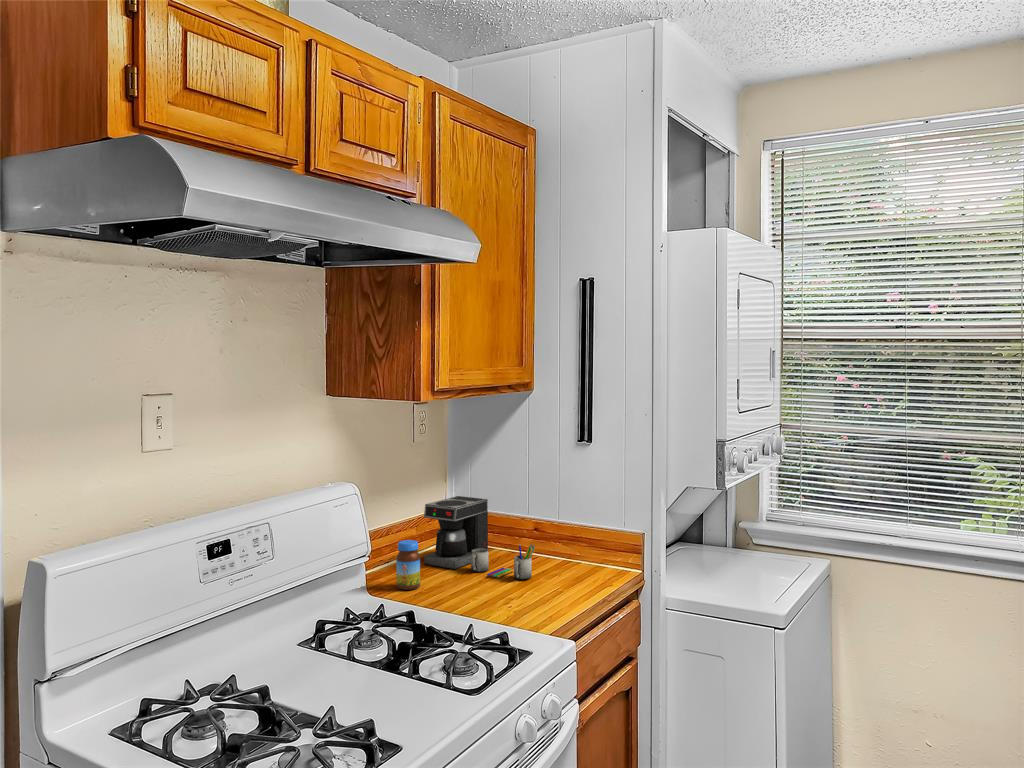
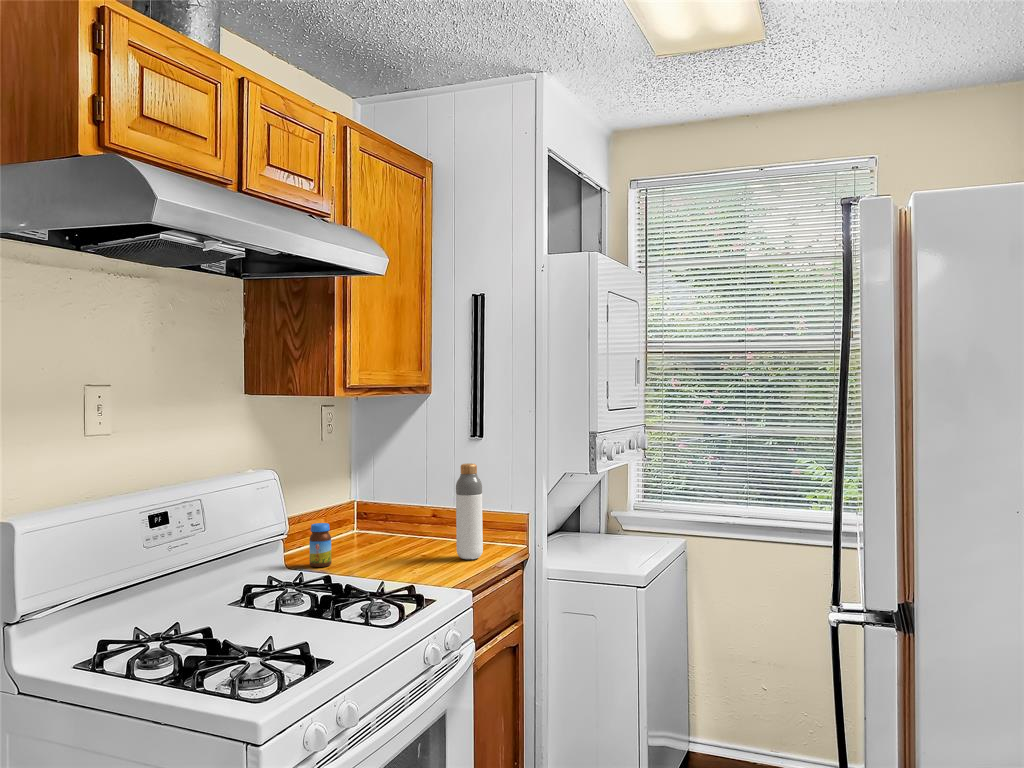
bottle: none [559,477,589,587] -> present [456,463,483,559]
coffee maker: present [424,496,535,579] -> none [332,489,435,556]

